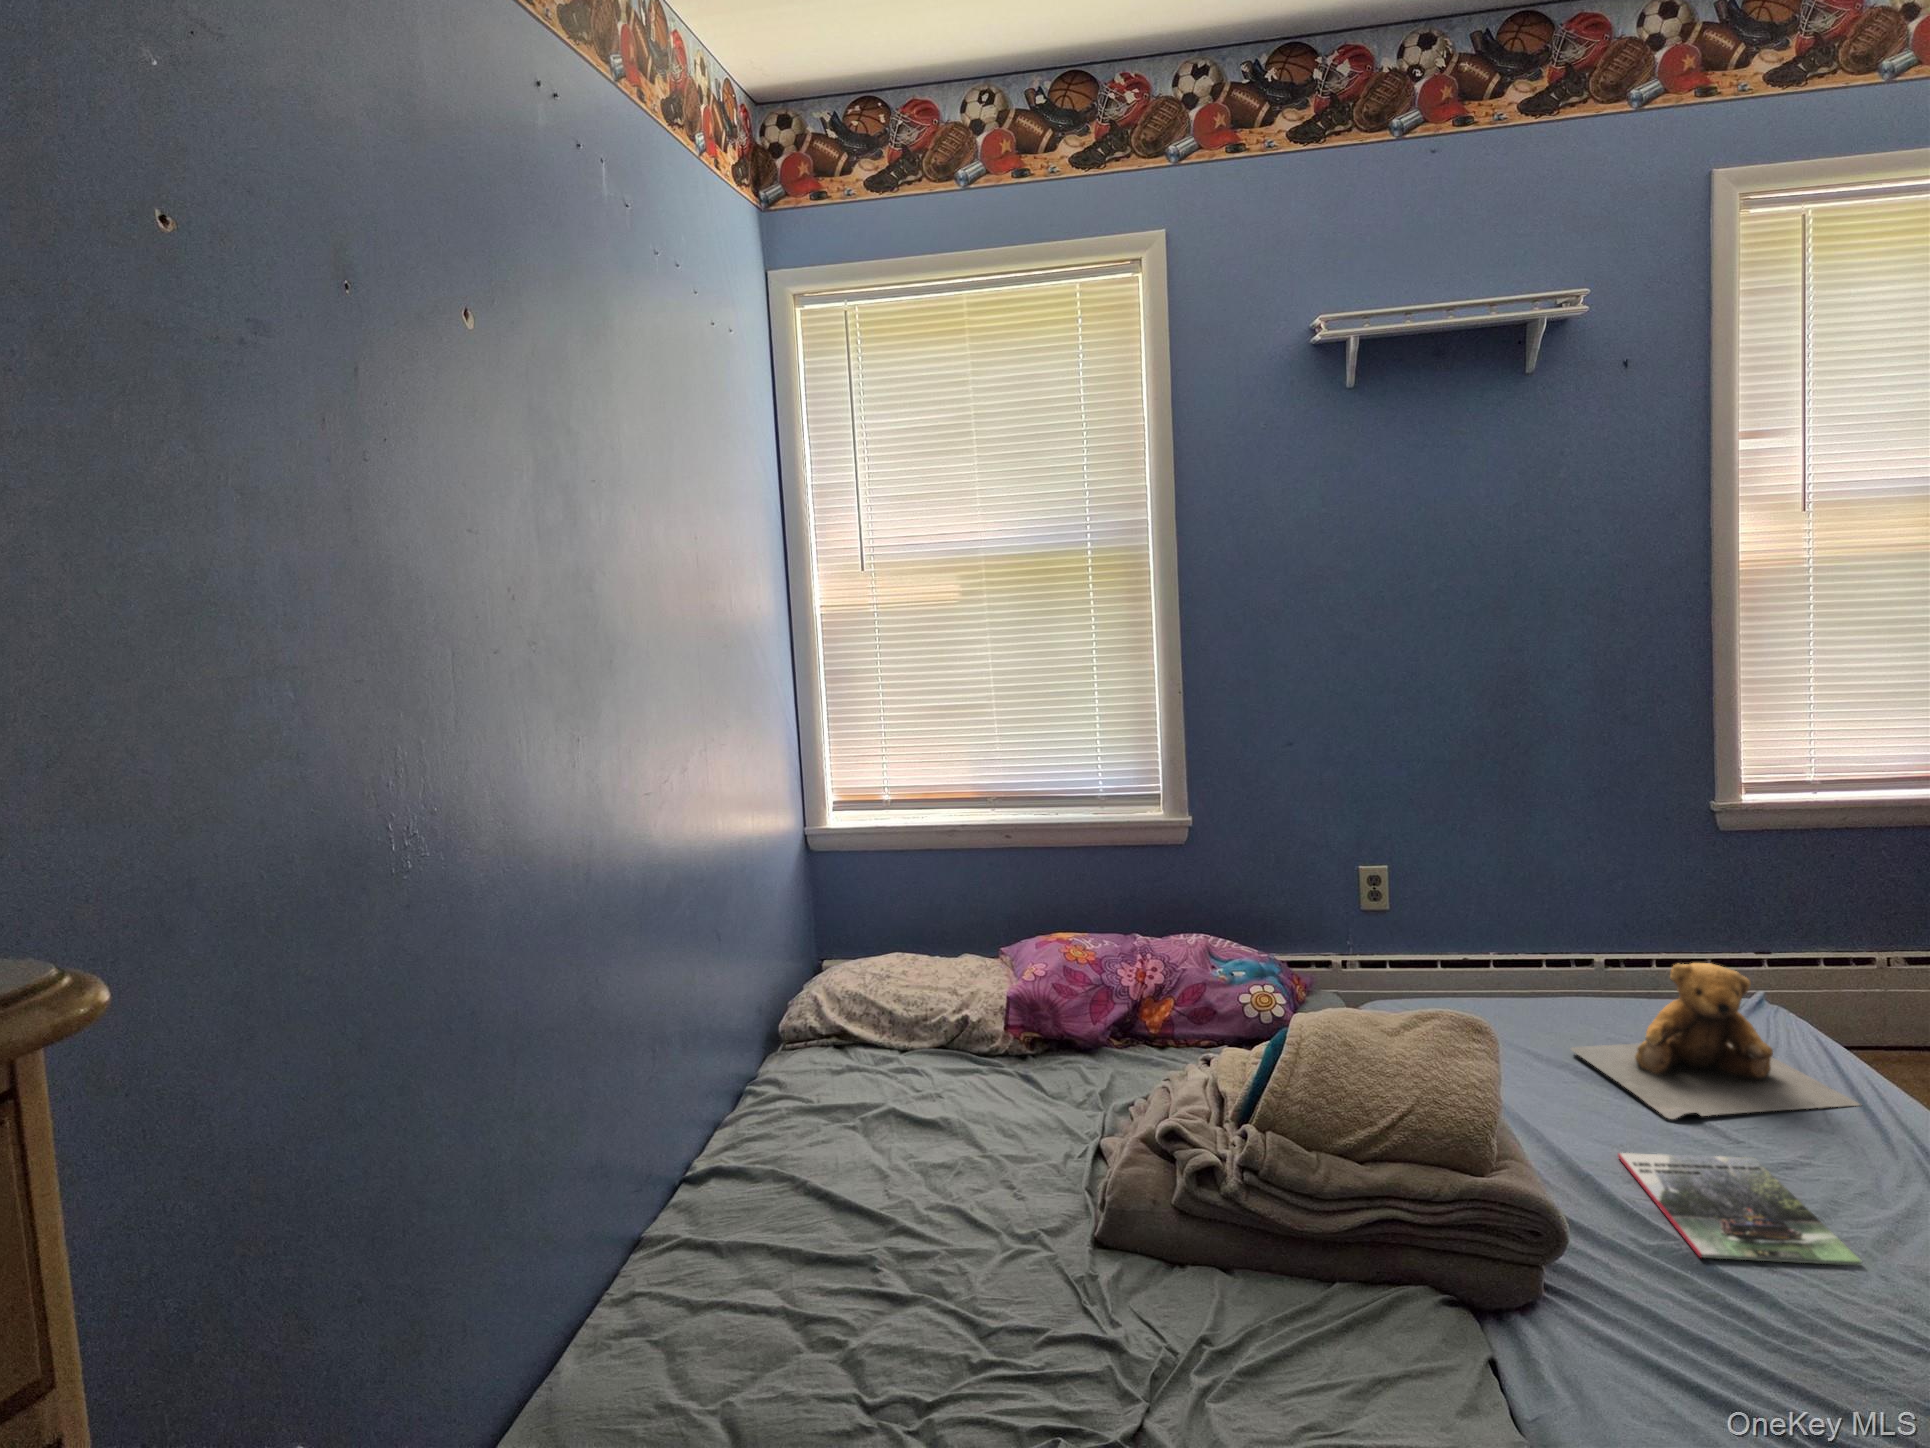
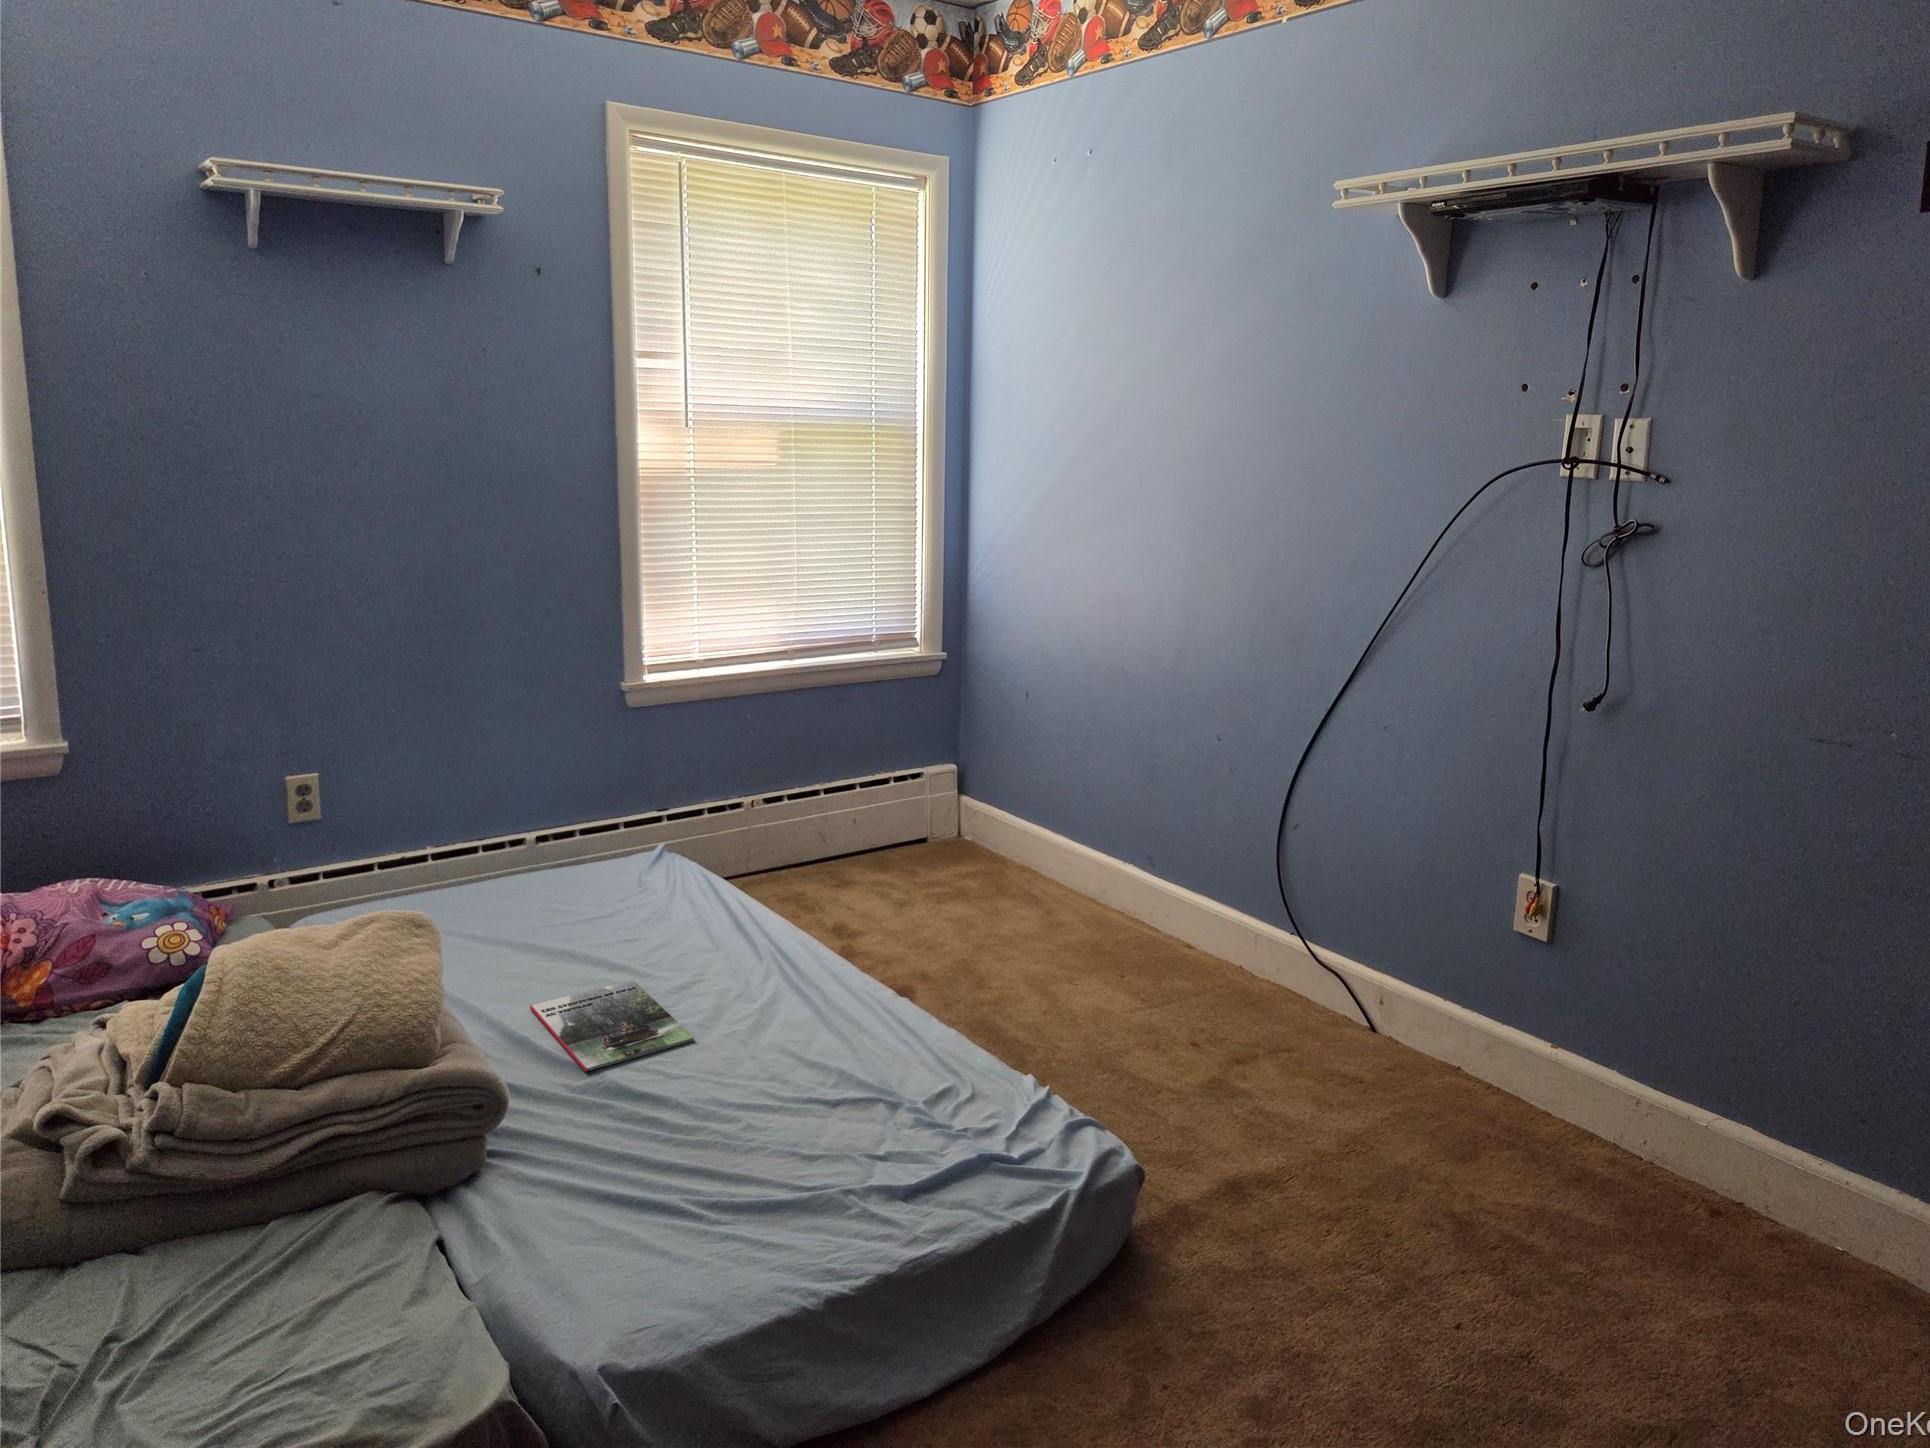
teddy bear: present [1571,963,1860,1119] -> none [498,827,710,965]

